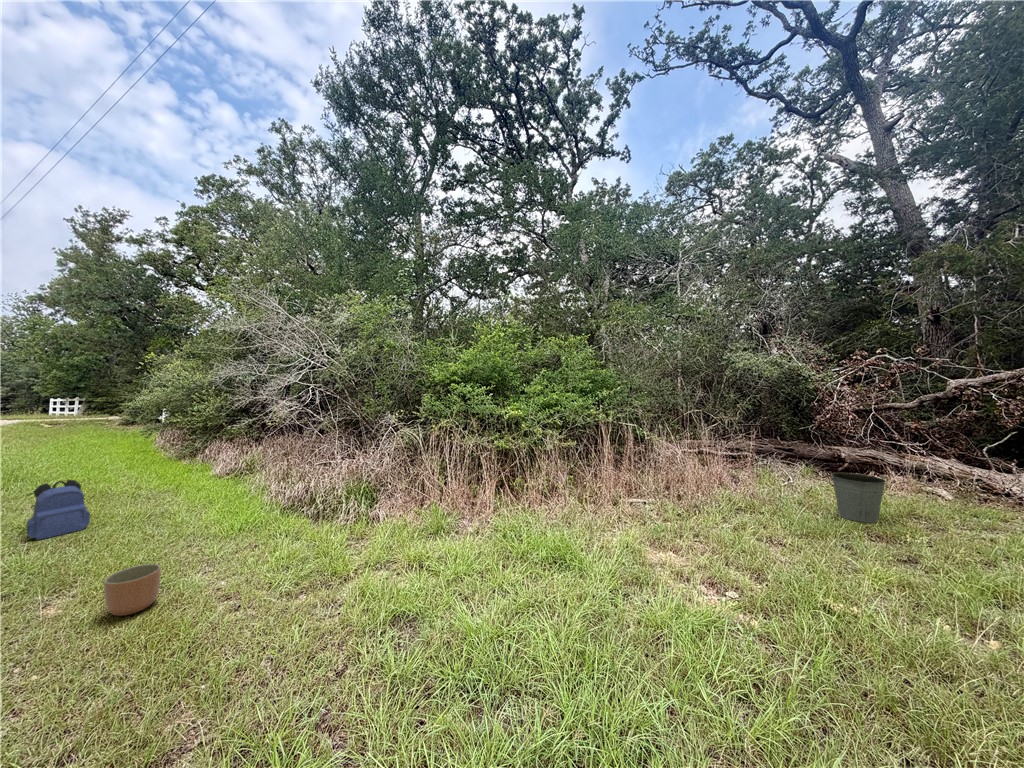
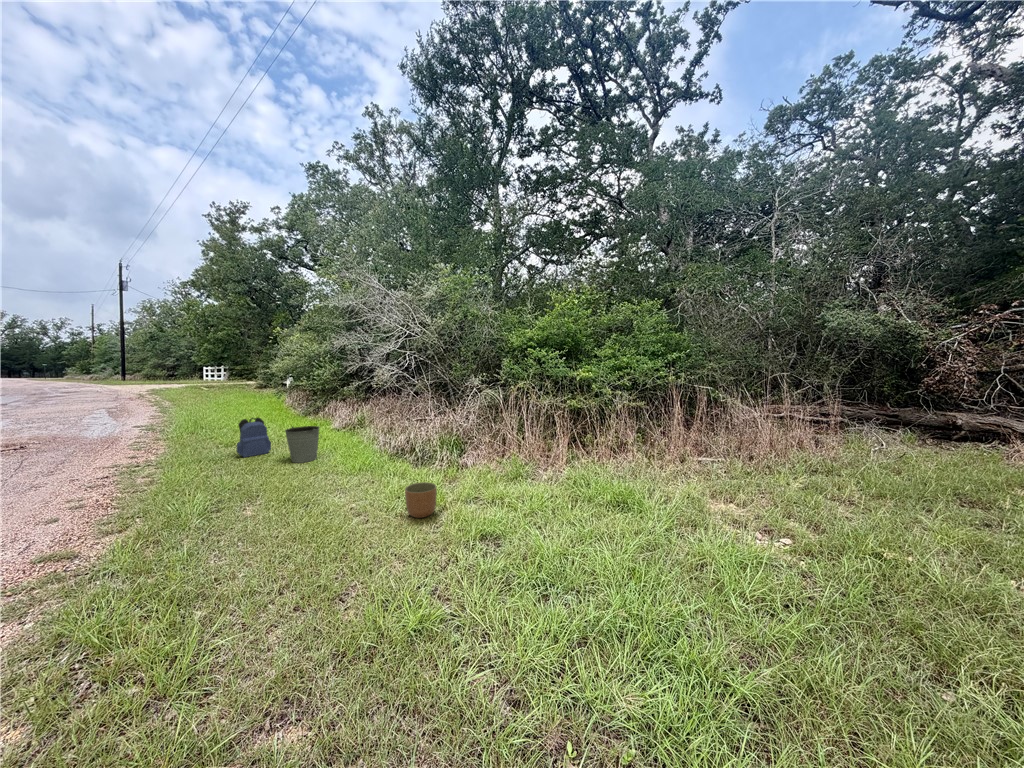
bucket: present [830,473,886,523] -> present [285,426,320,463]
planter: present [104,564,161,616] -> present [405,482,437,518]

